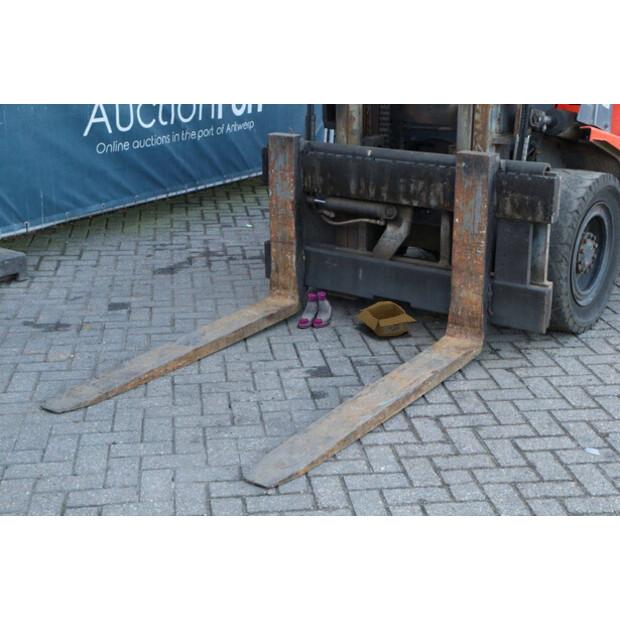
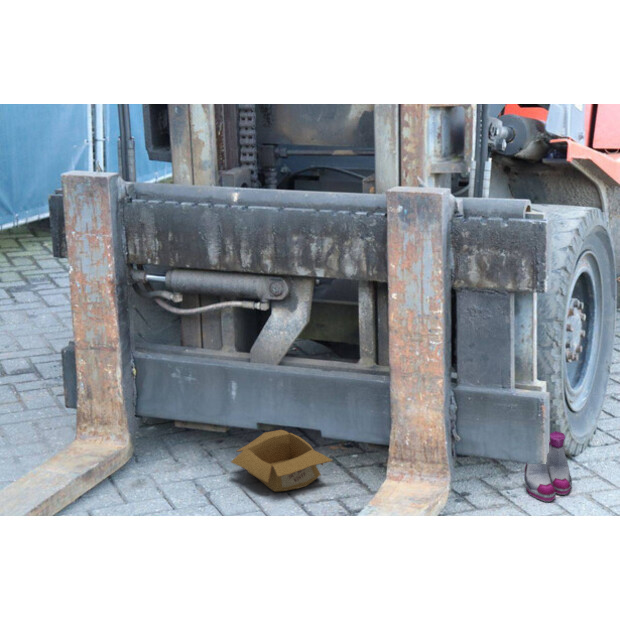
boots: present [299,291,333,328] -> present [524,431,572,502]

